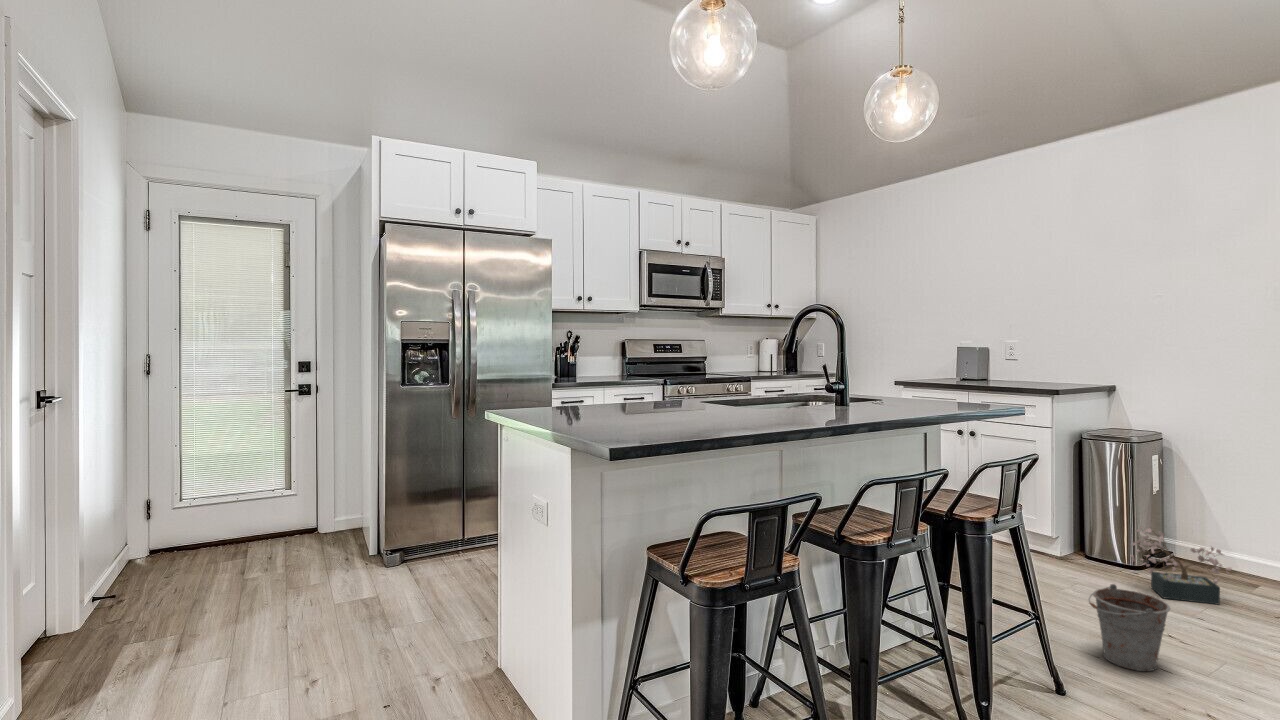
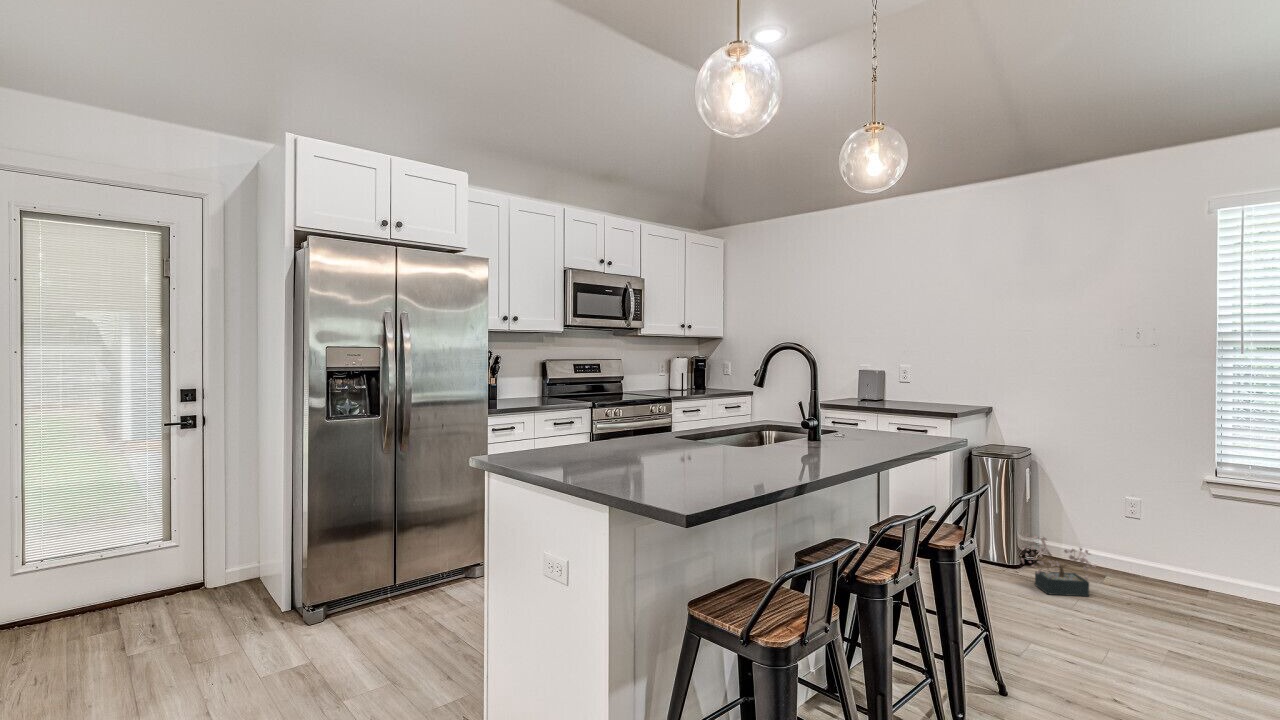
bucket: present [1089,584,1170,671] -> none [1018,592,1084,667]

